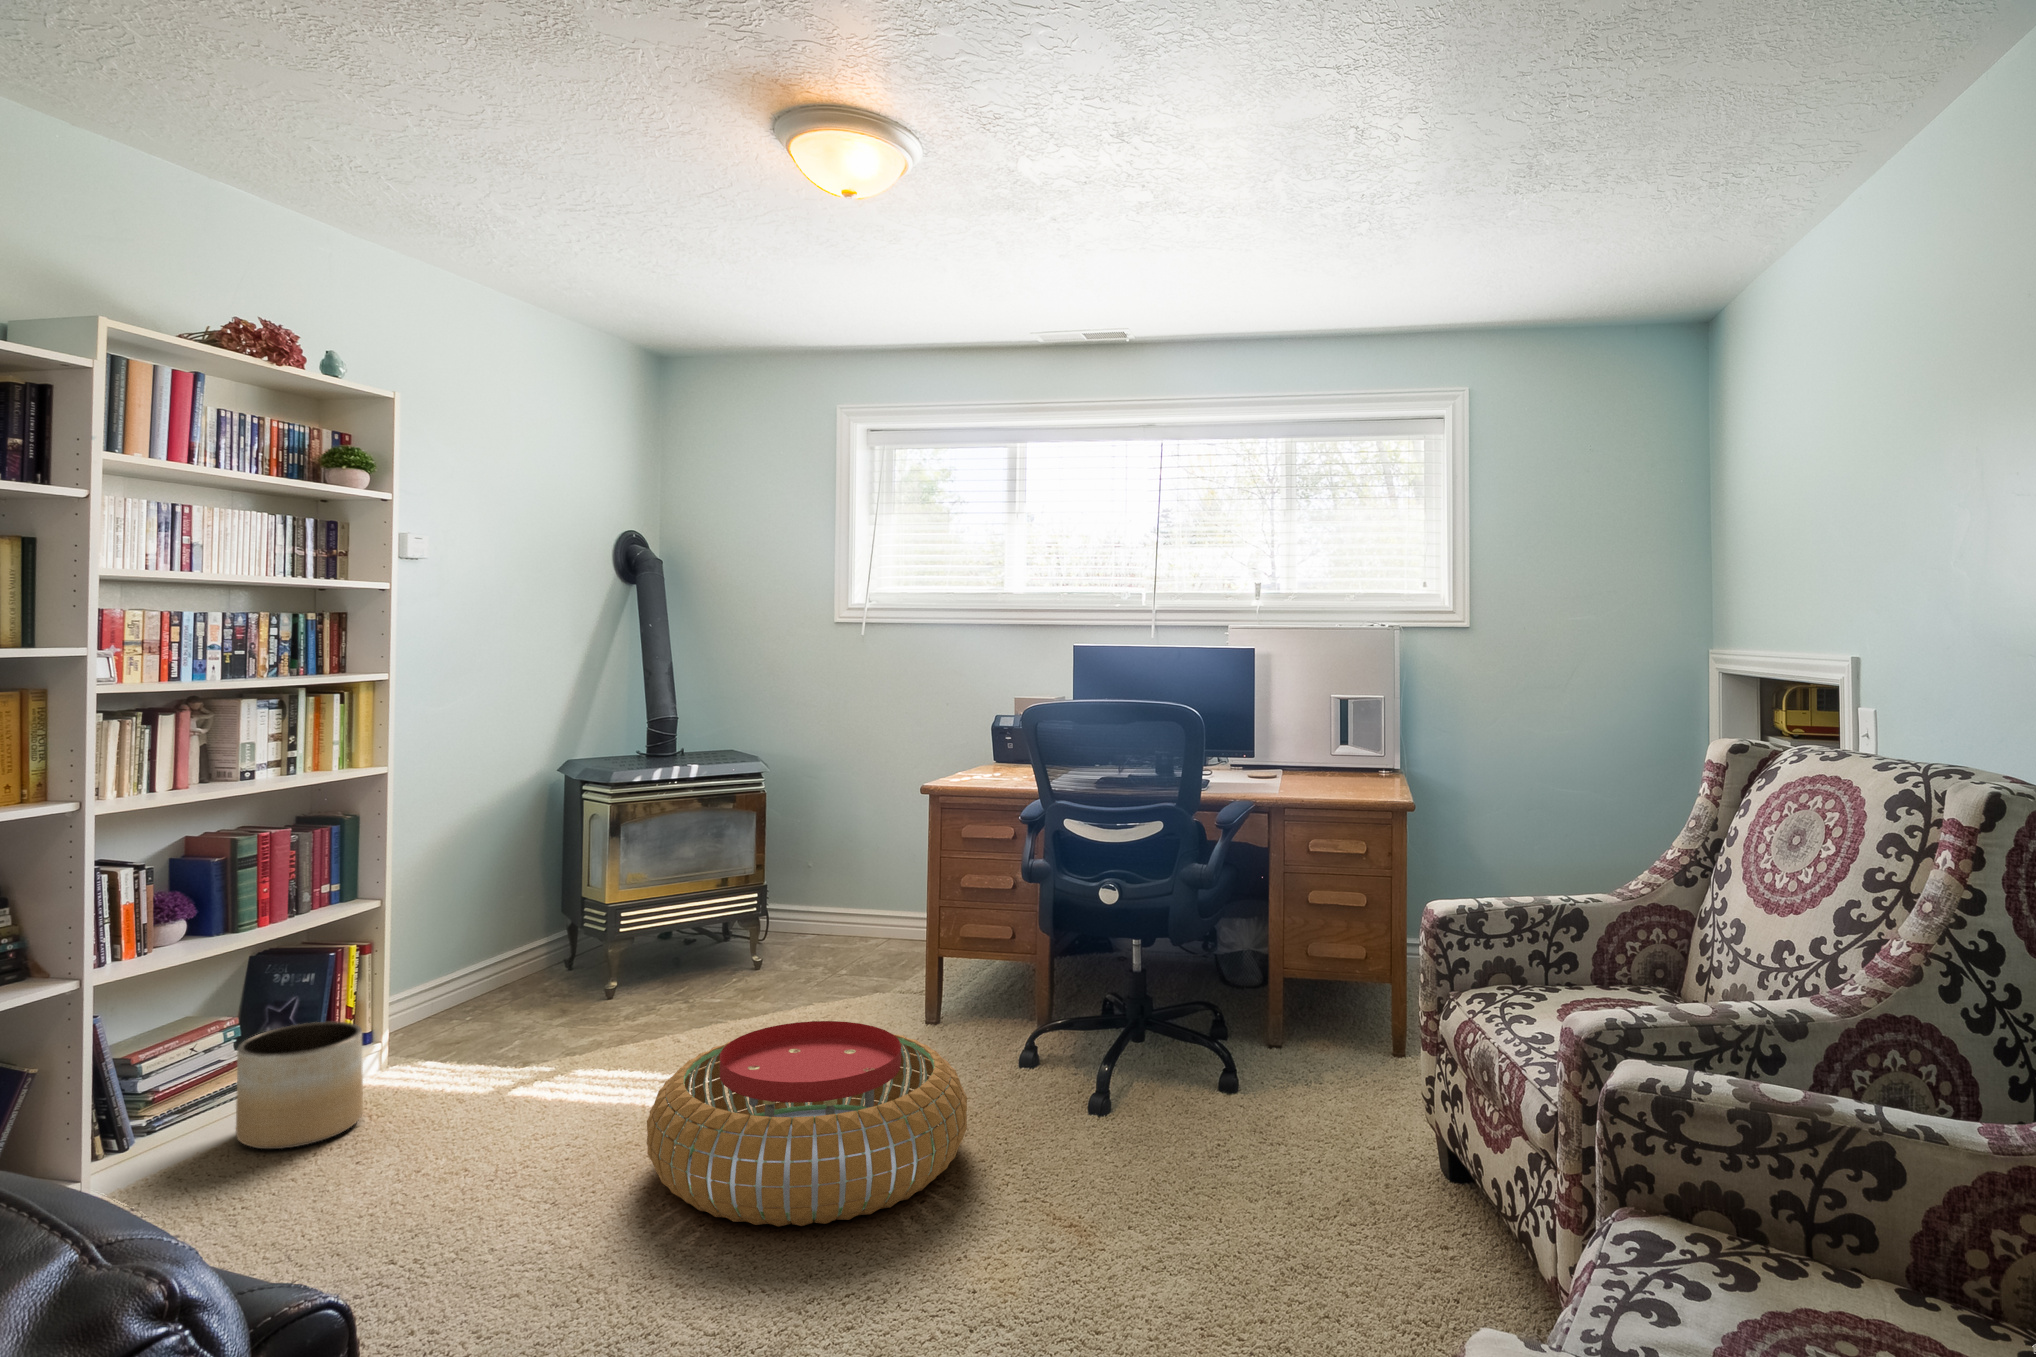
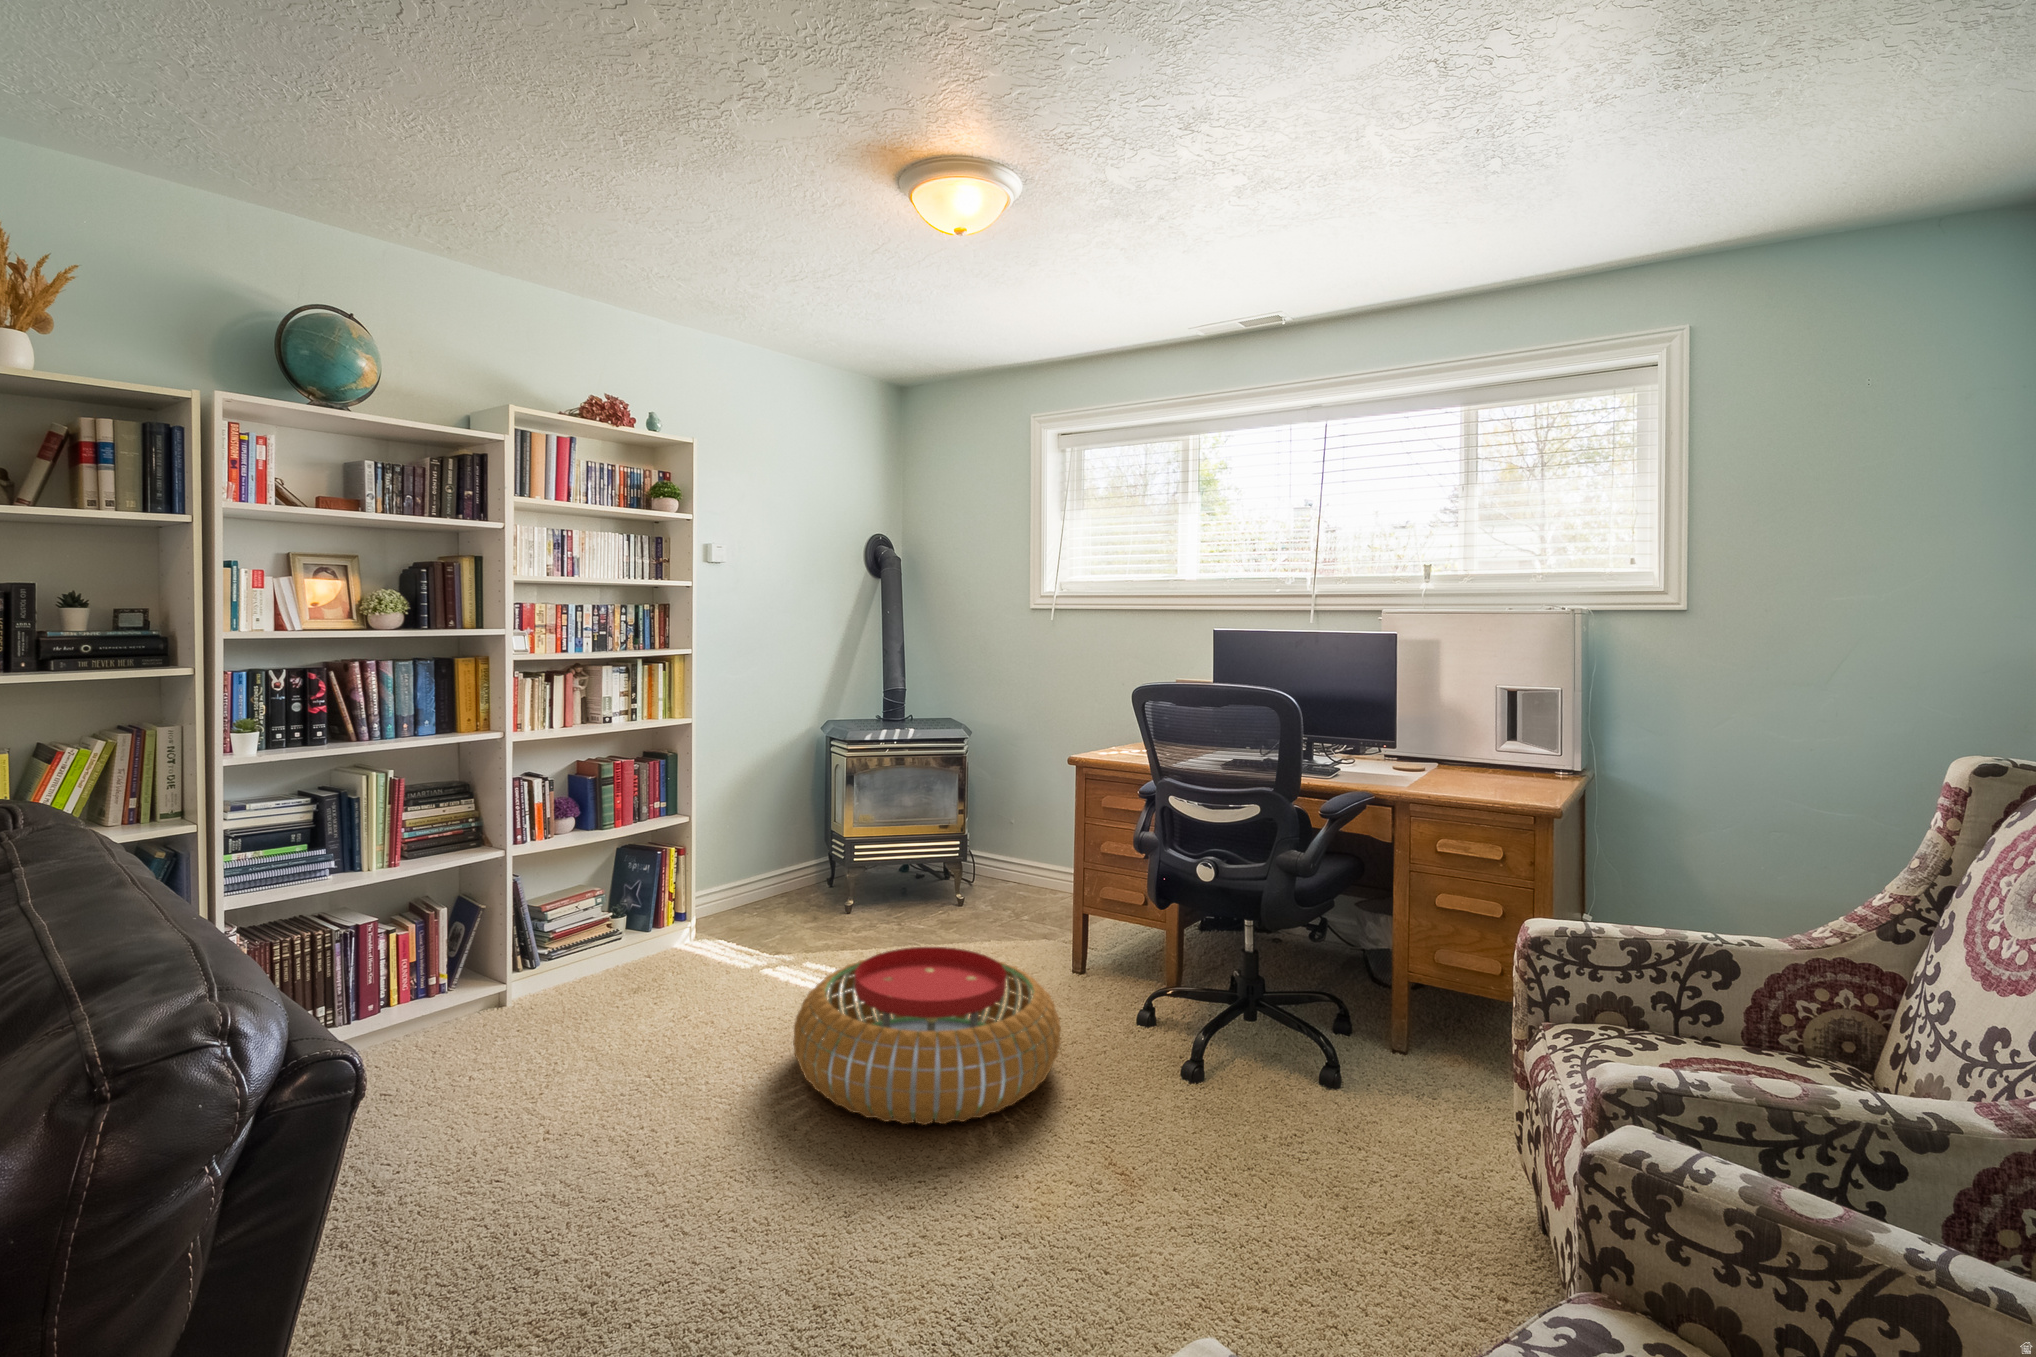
planter: present [236,1022,363,1149] -> none [578,897,662,983]

